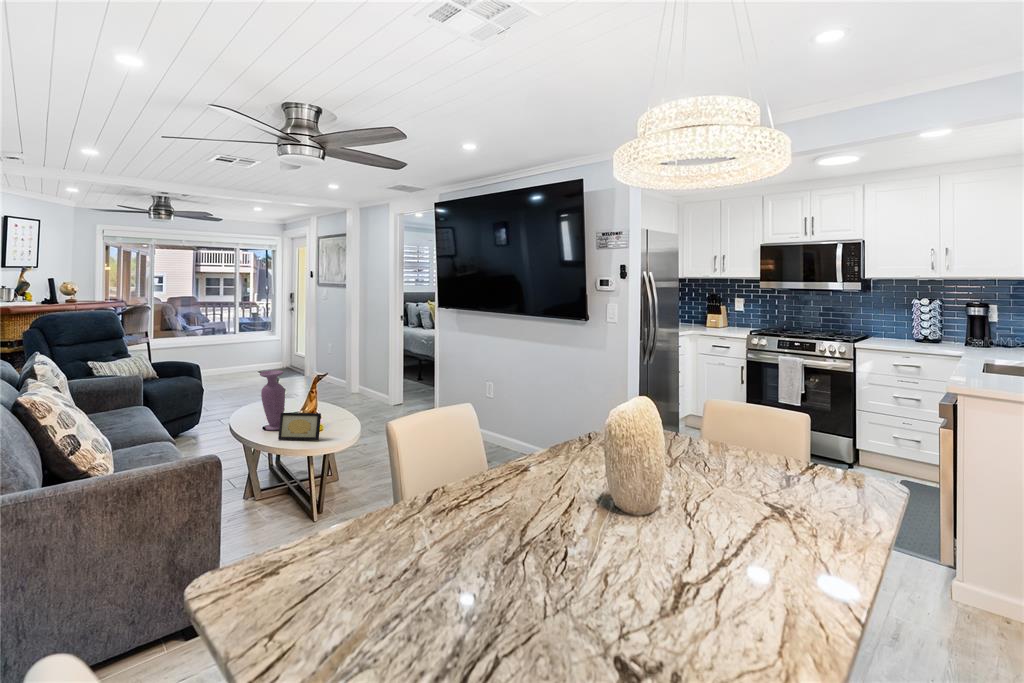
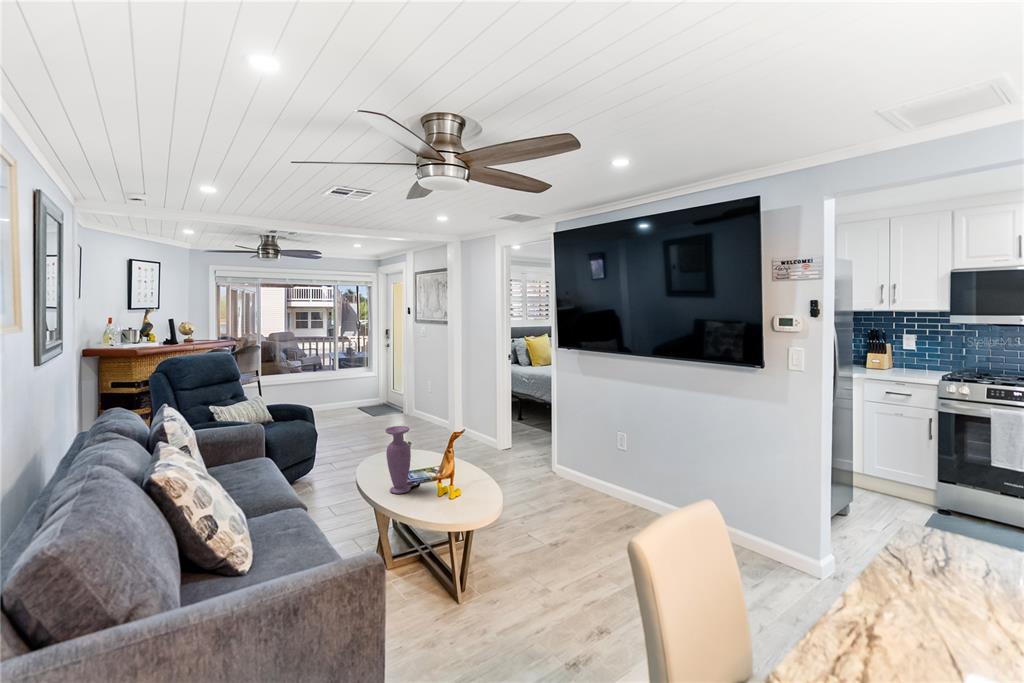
picture frame: present [278,413,321,440] -> none [407,476,454,510]

